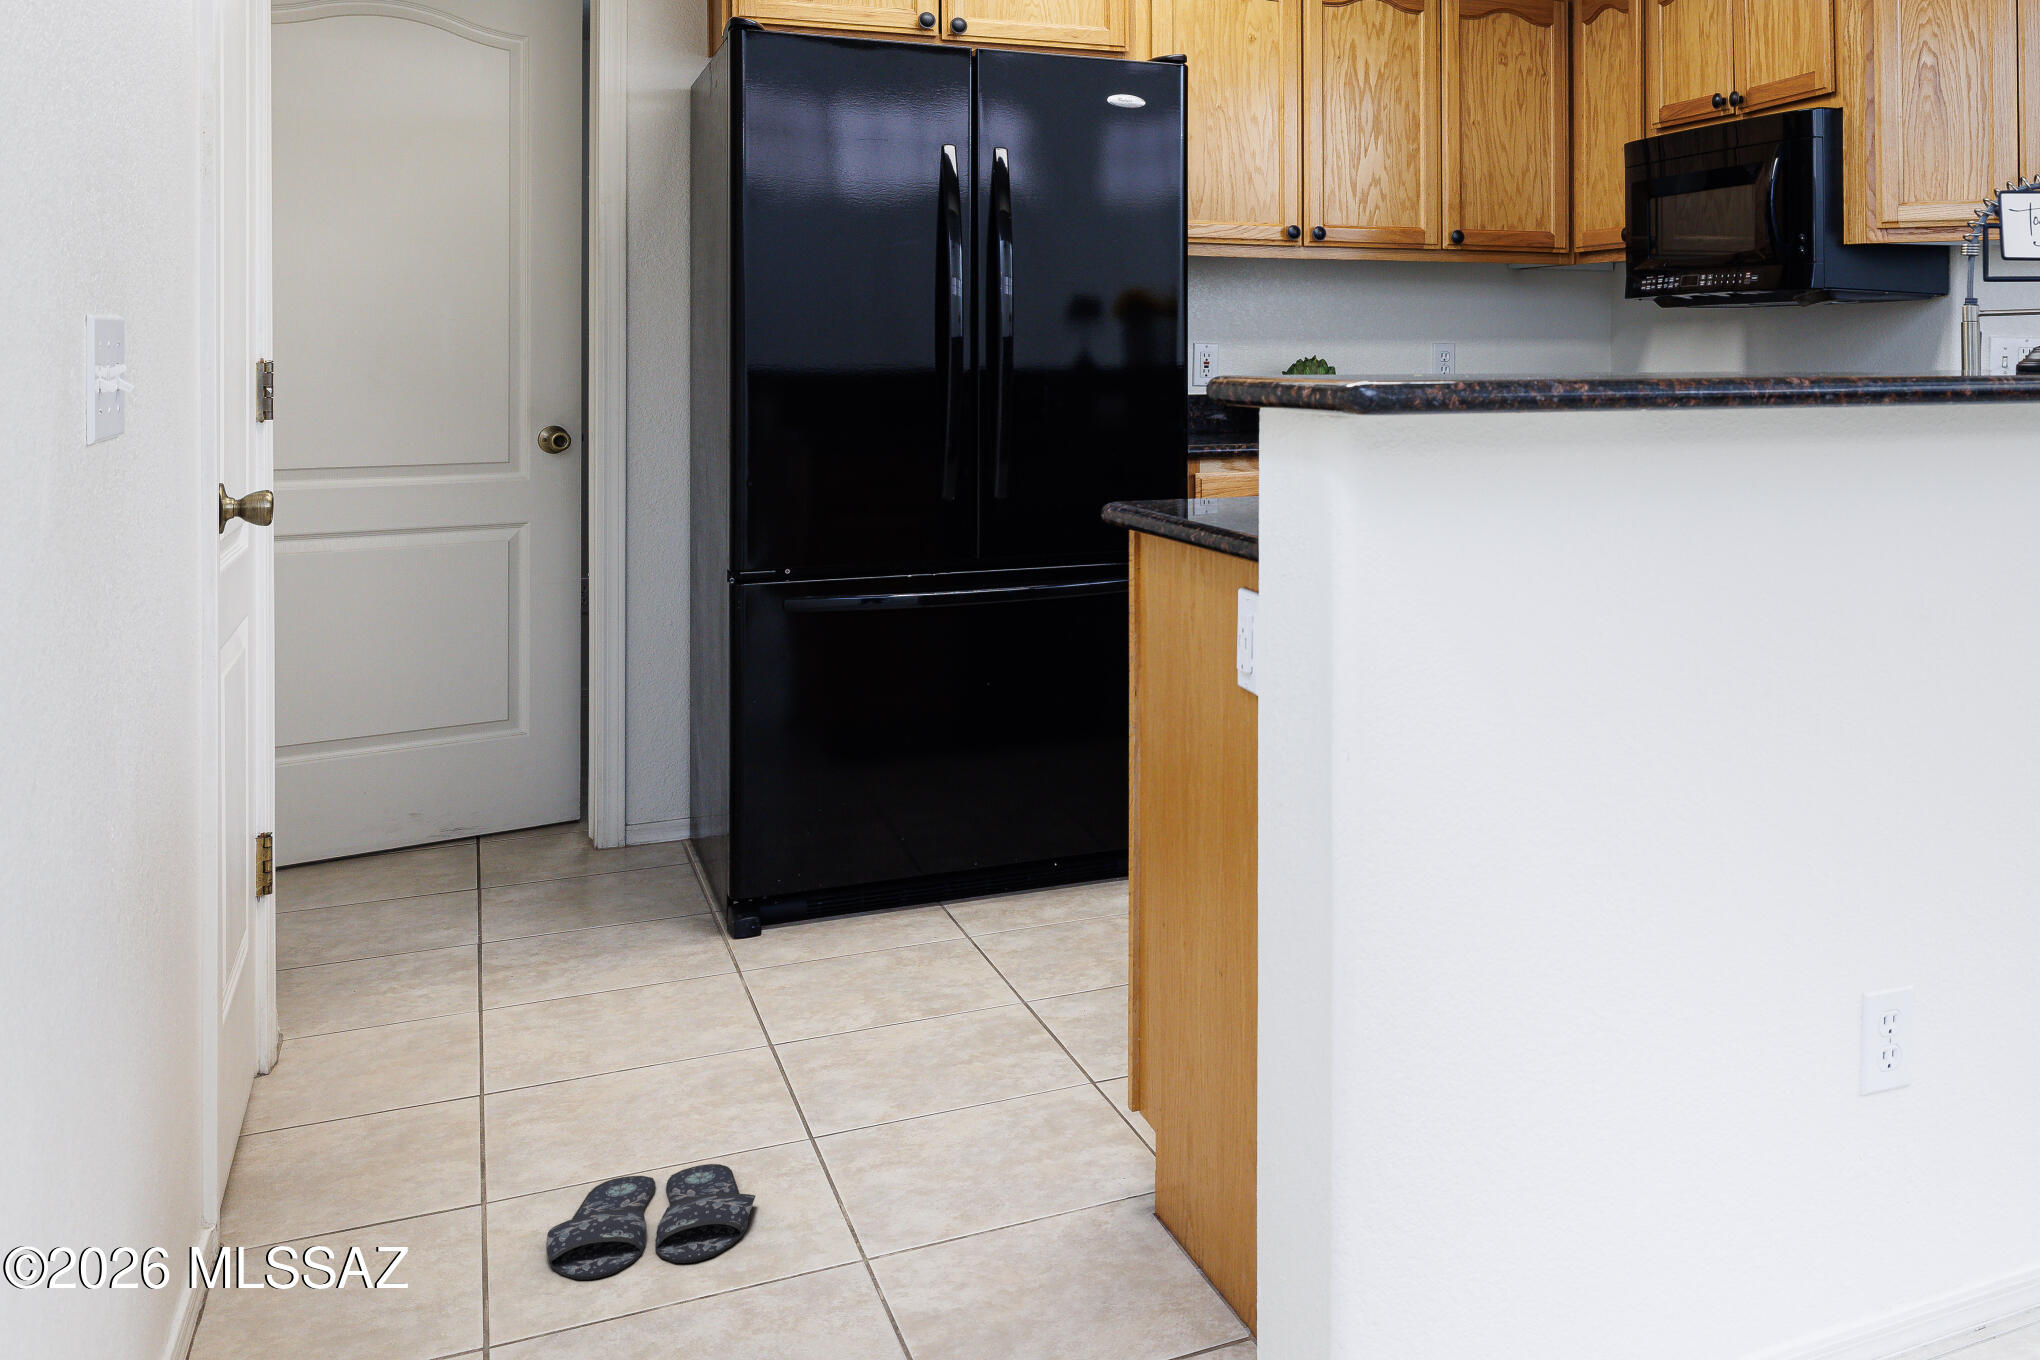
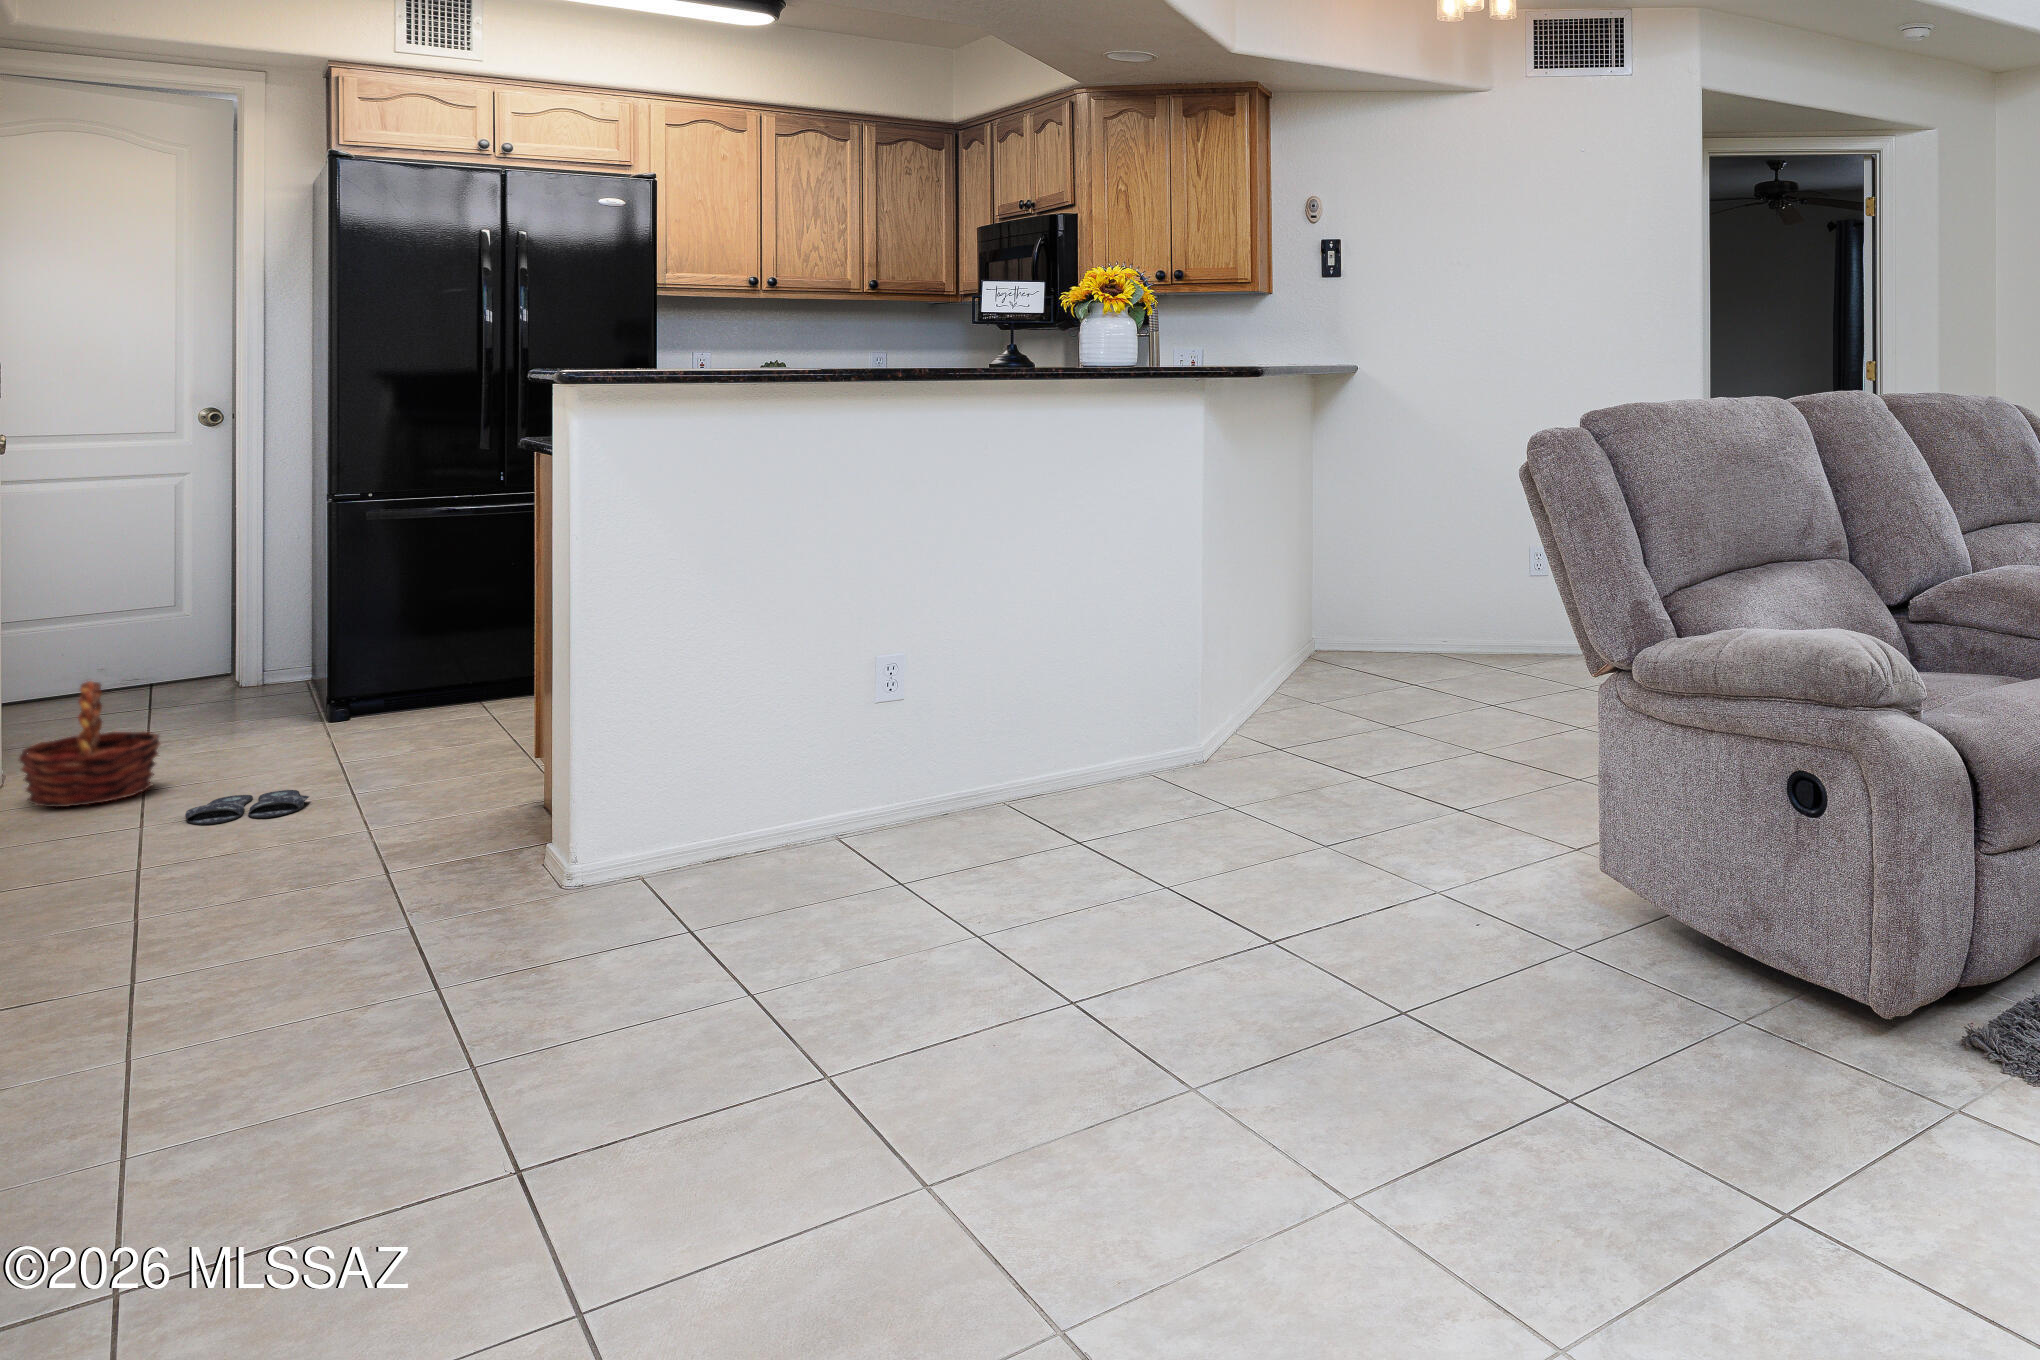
basket: none [267,947,501,1195] -> present [20,681,160,807]

